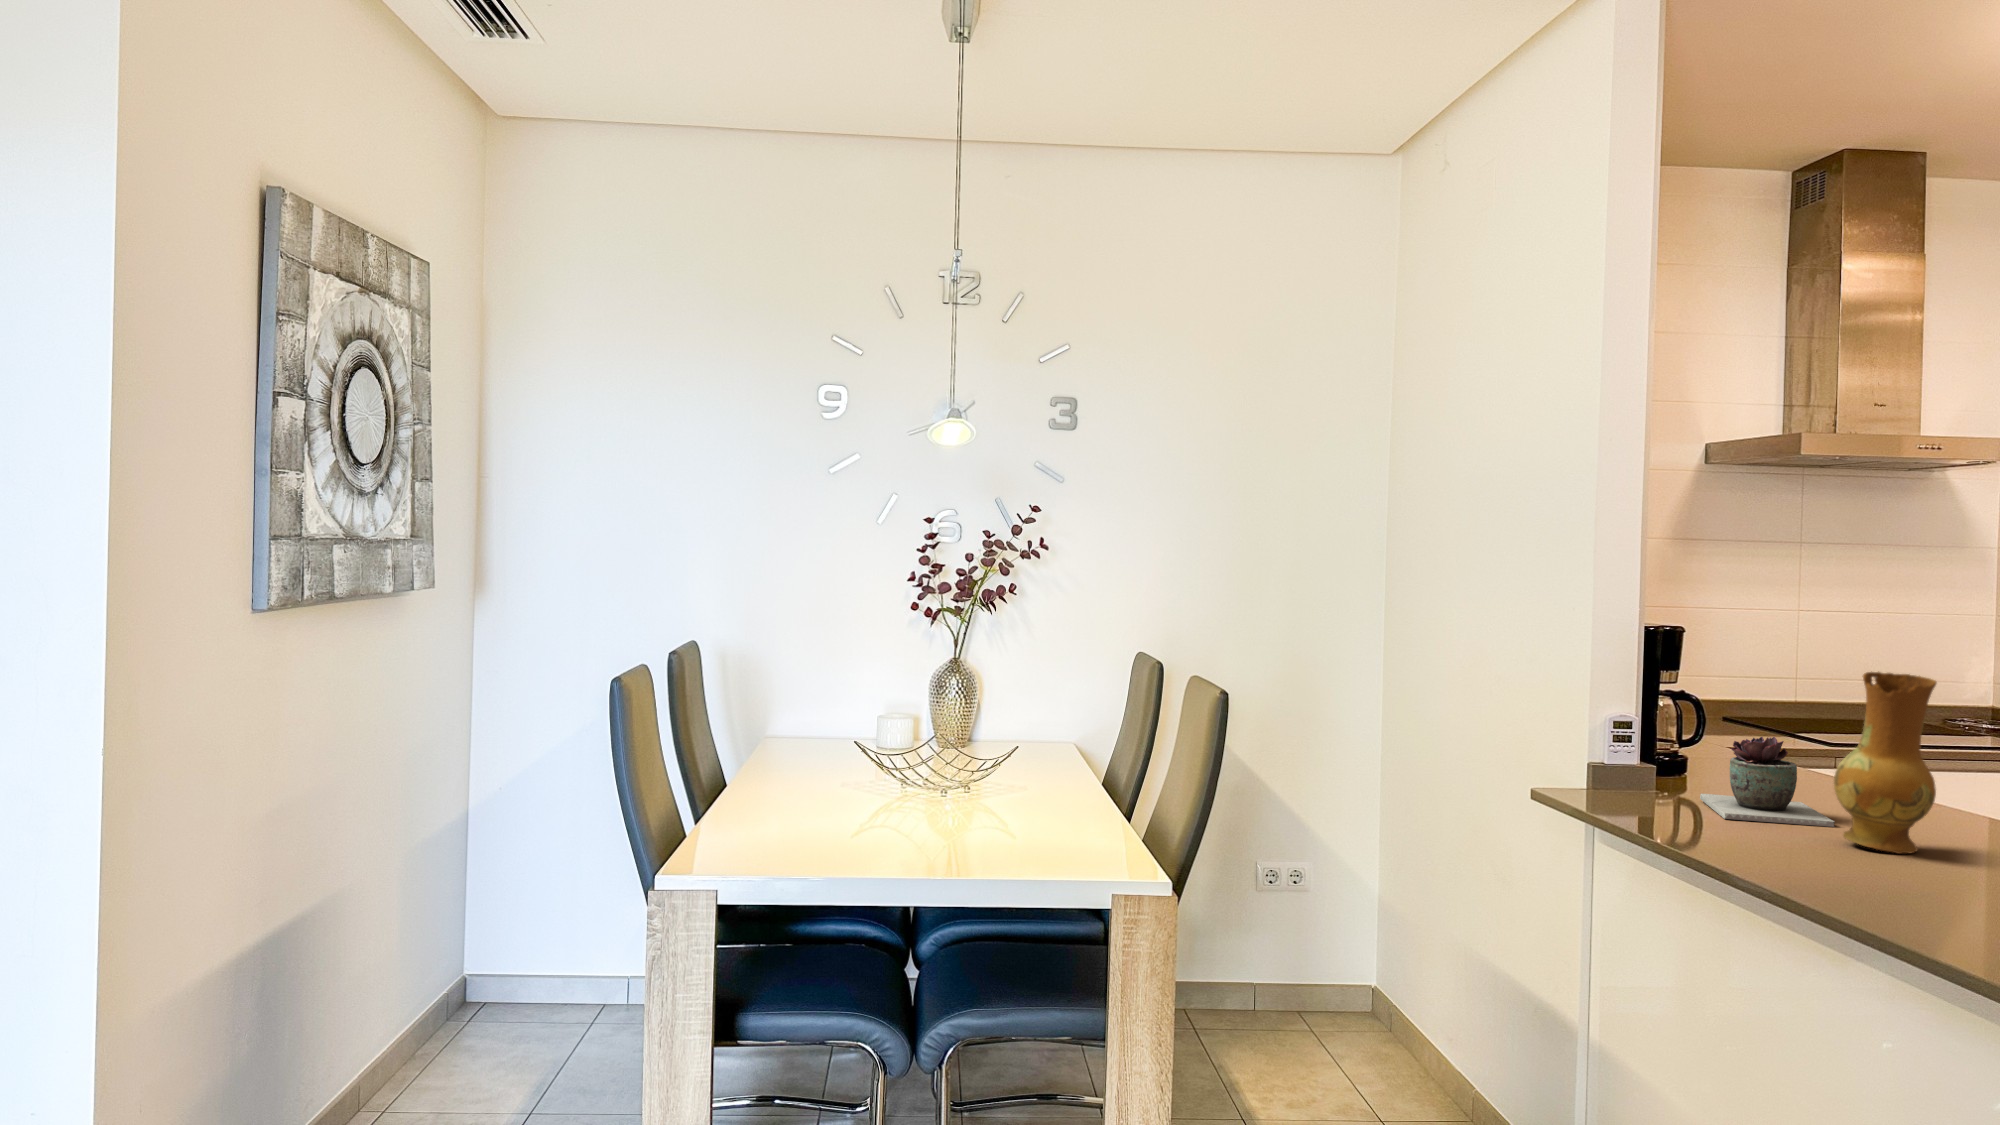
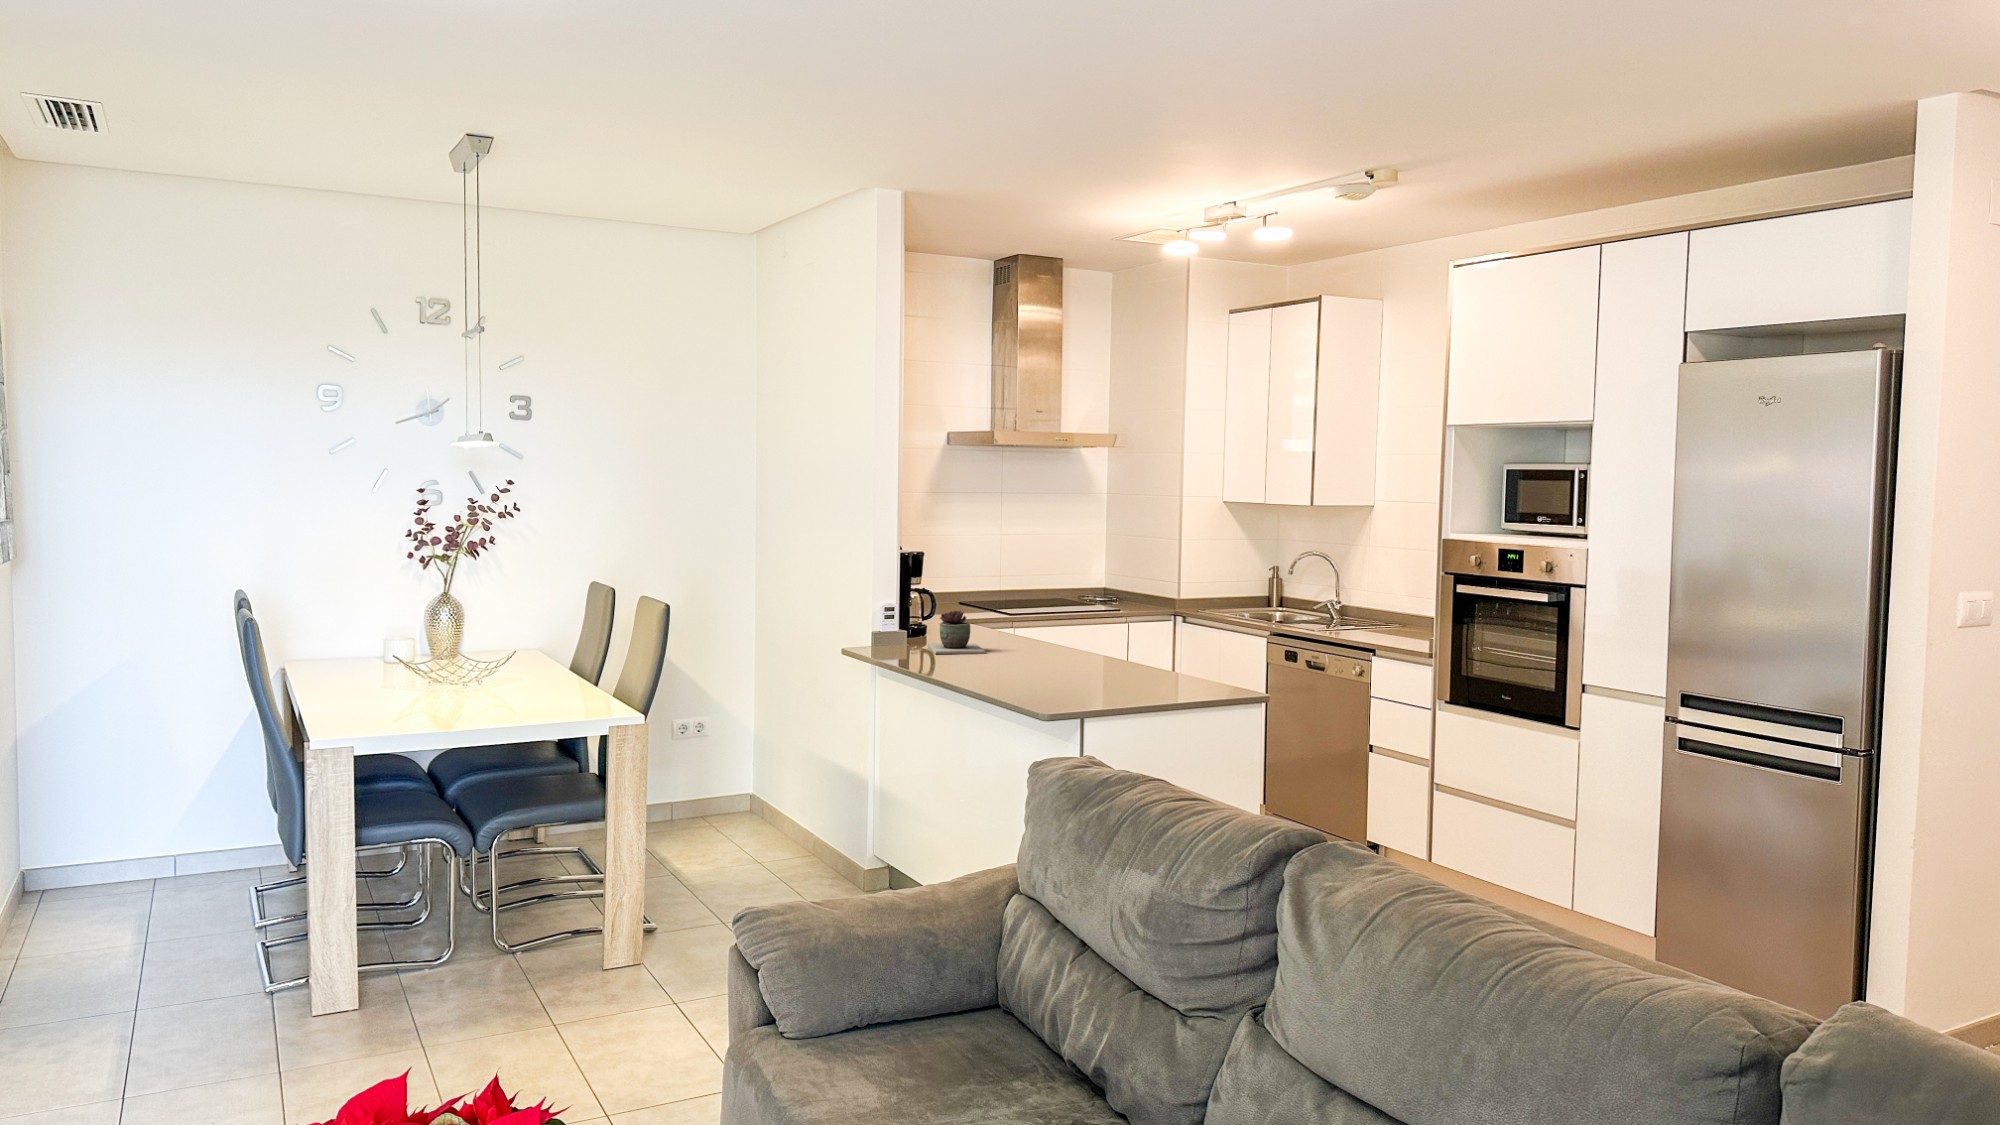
ceramic jug: present [1834,672,1937,854] -> none [979,574,1020,662]

